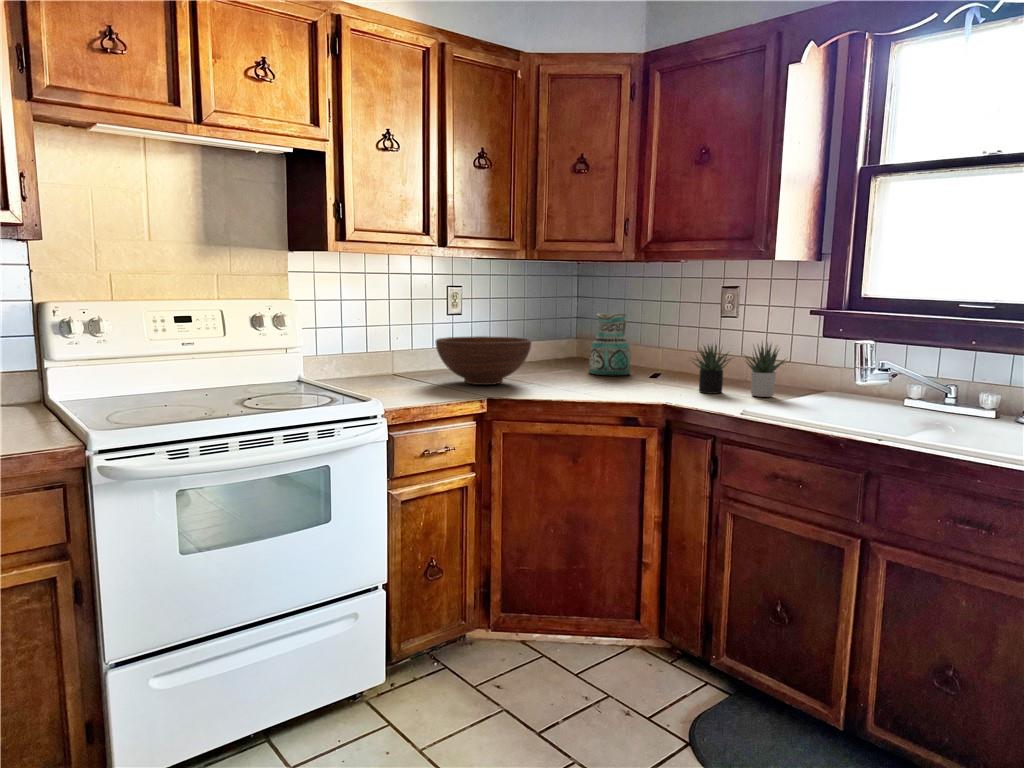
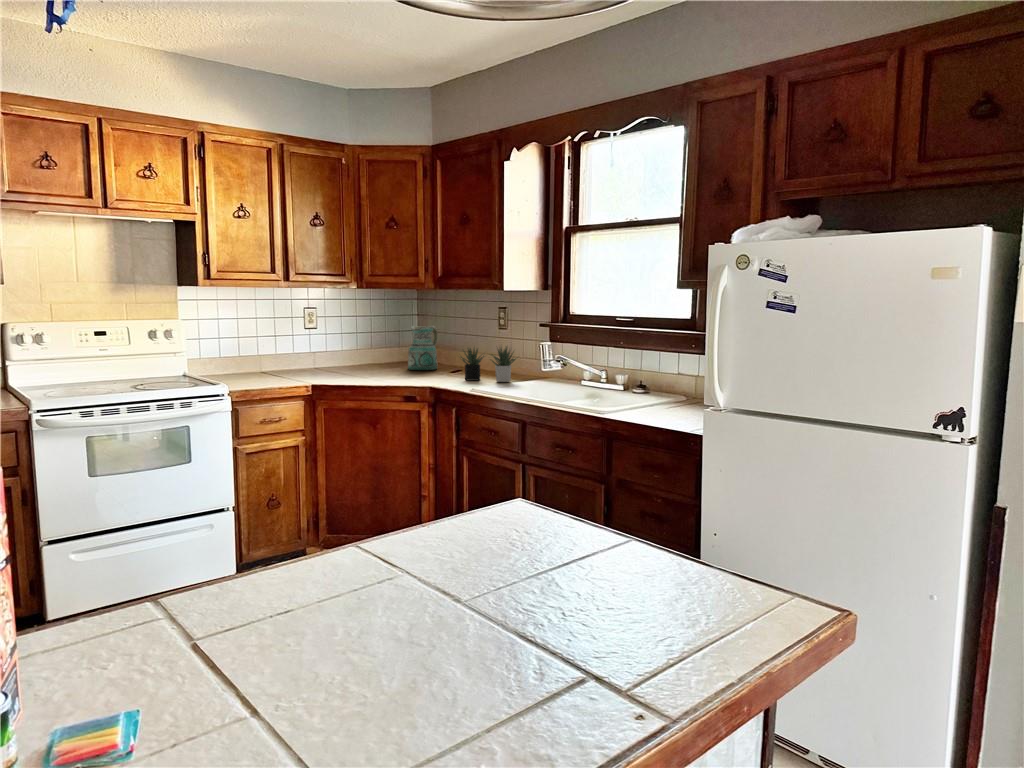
fruit bowl: present [436,336,531,385] -> none [285,343,354,377]

